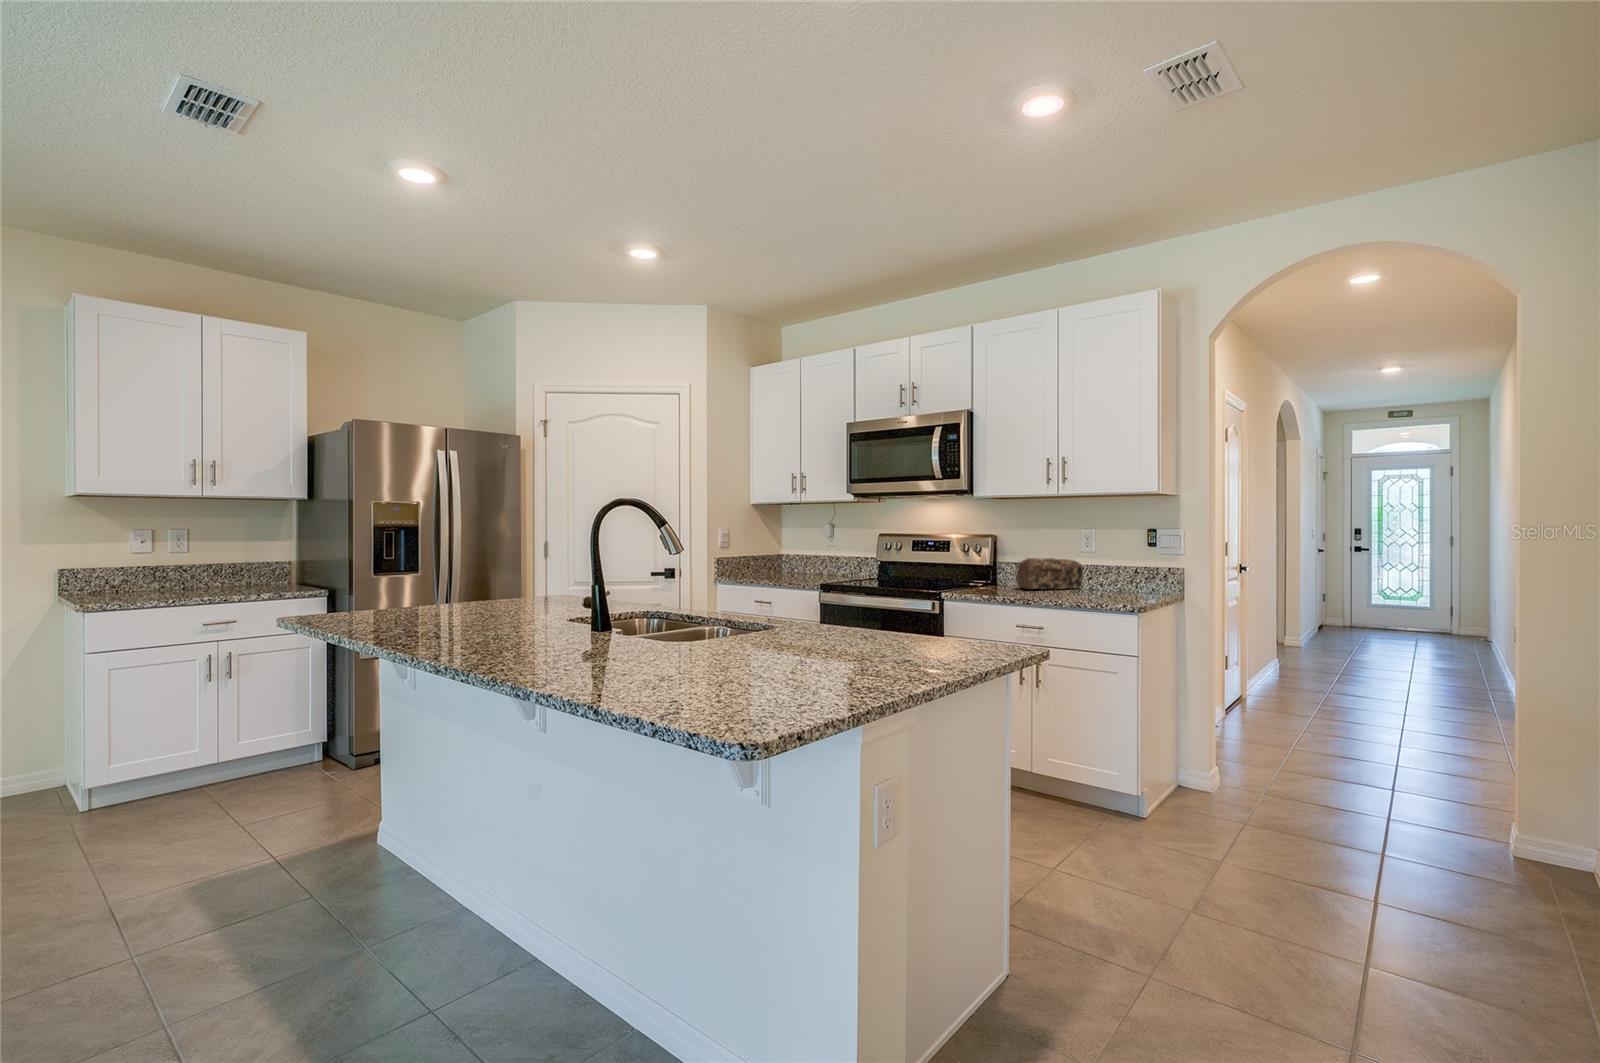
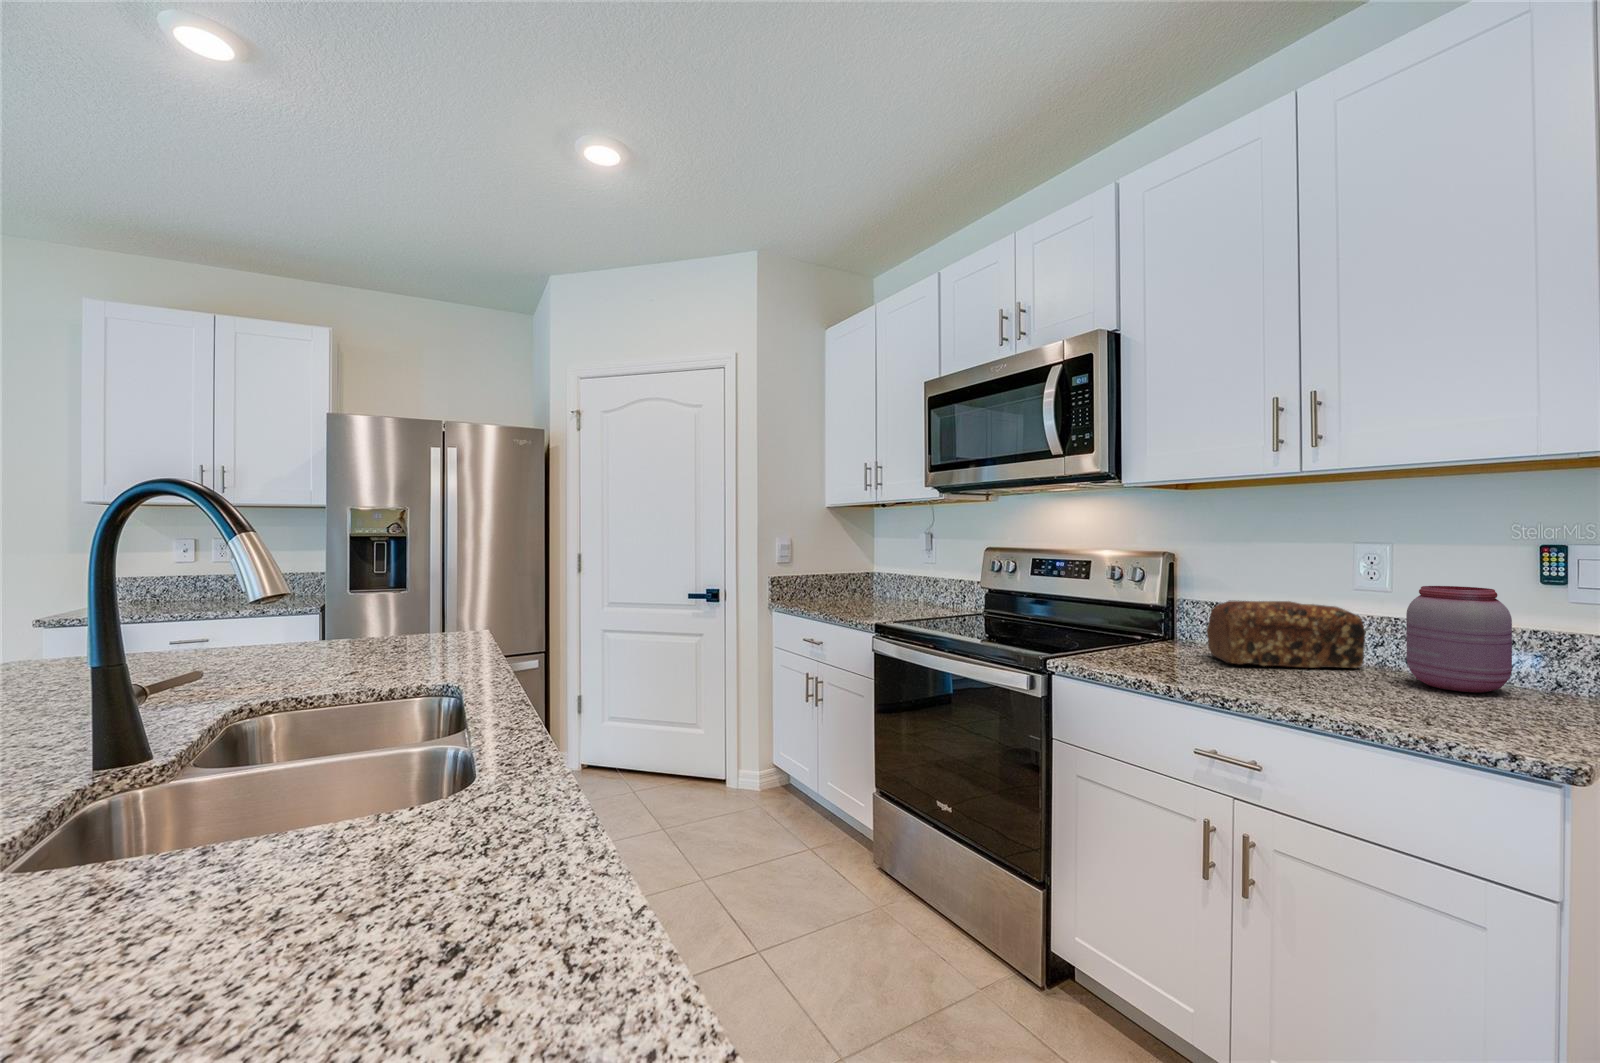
jar: none [1098,547,1132,592] -> present [1406,586,1512,693]

